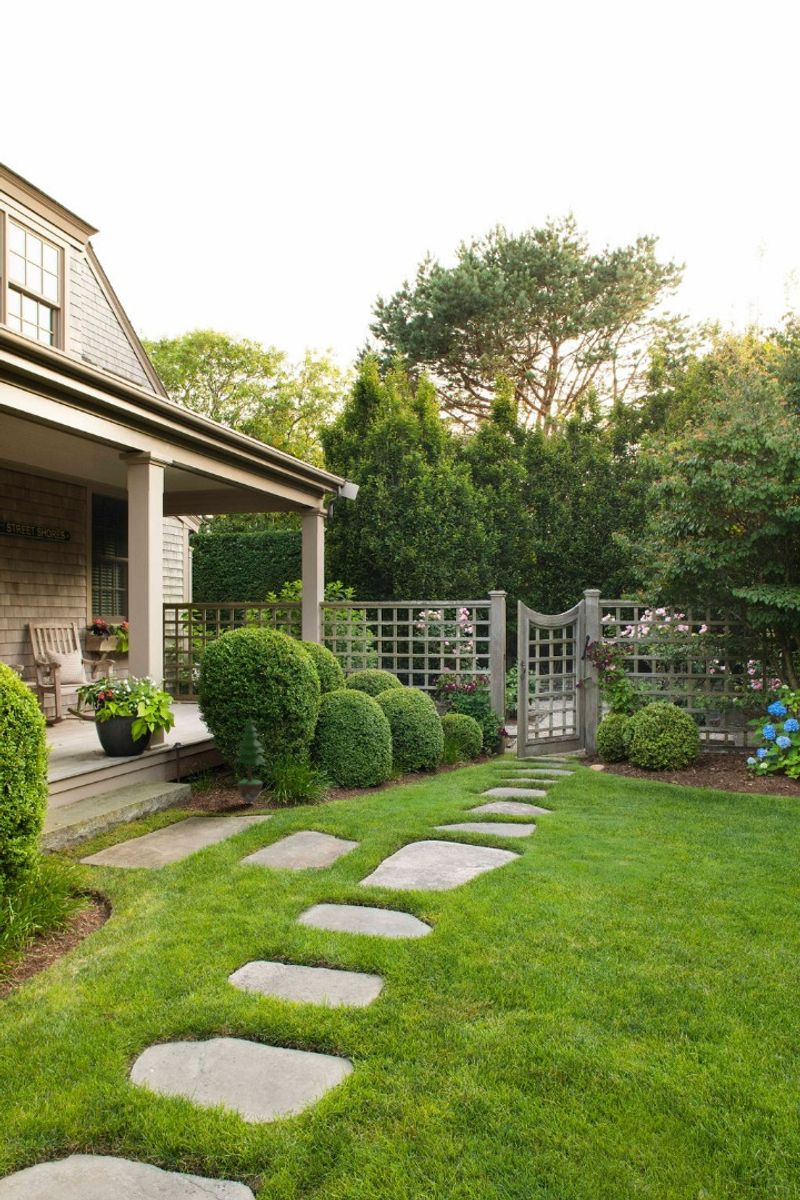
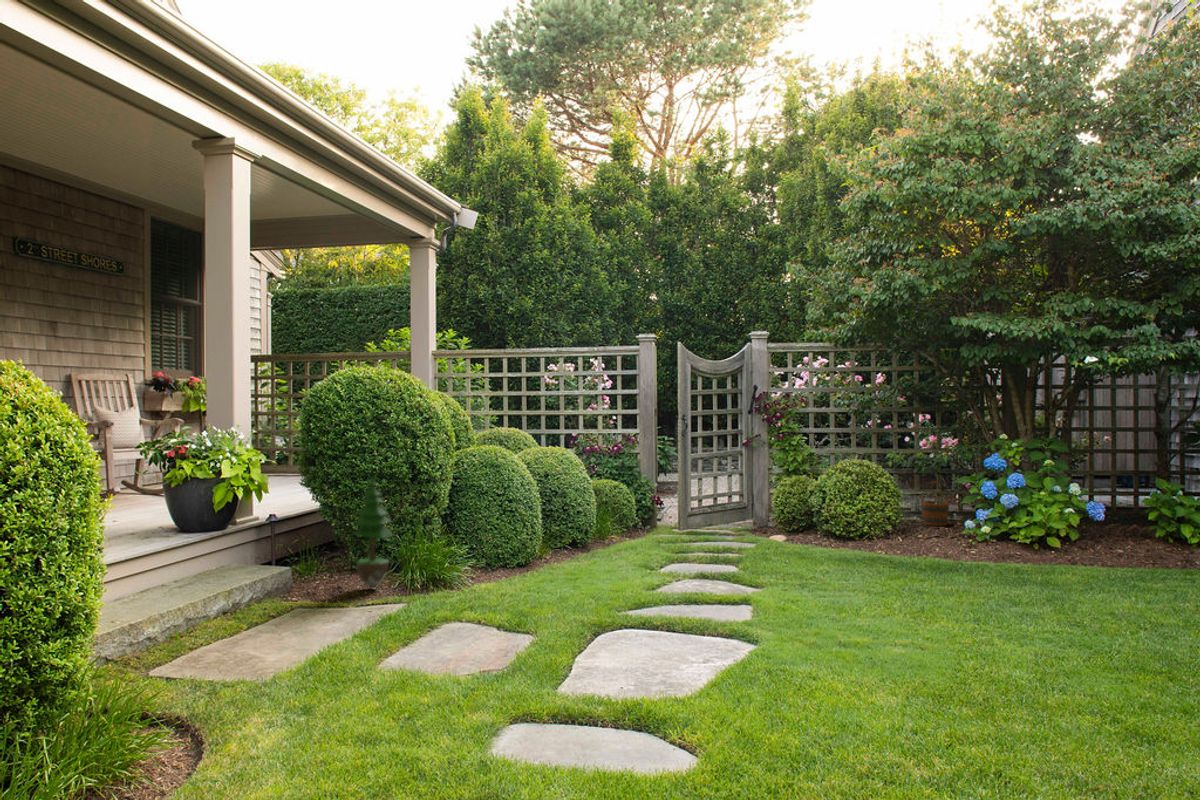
wooden bucket: none [738,721,766,762] -> present [920,481,950,526]

